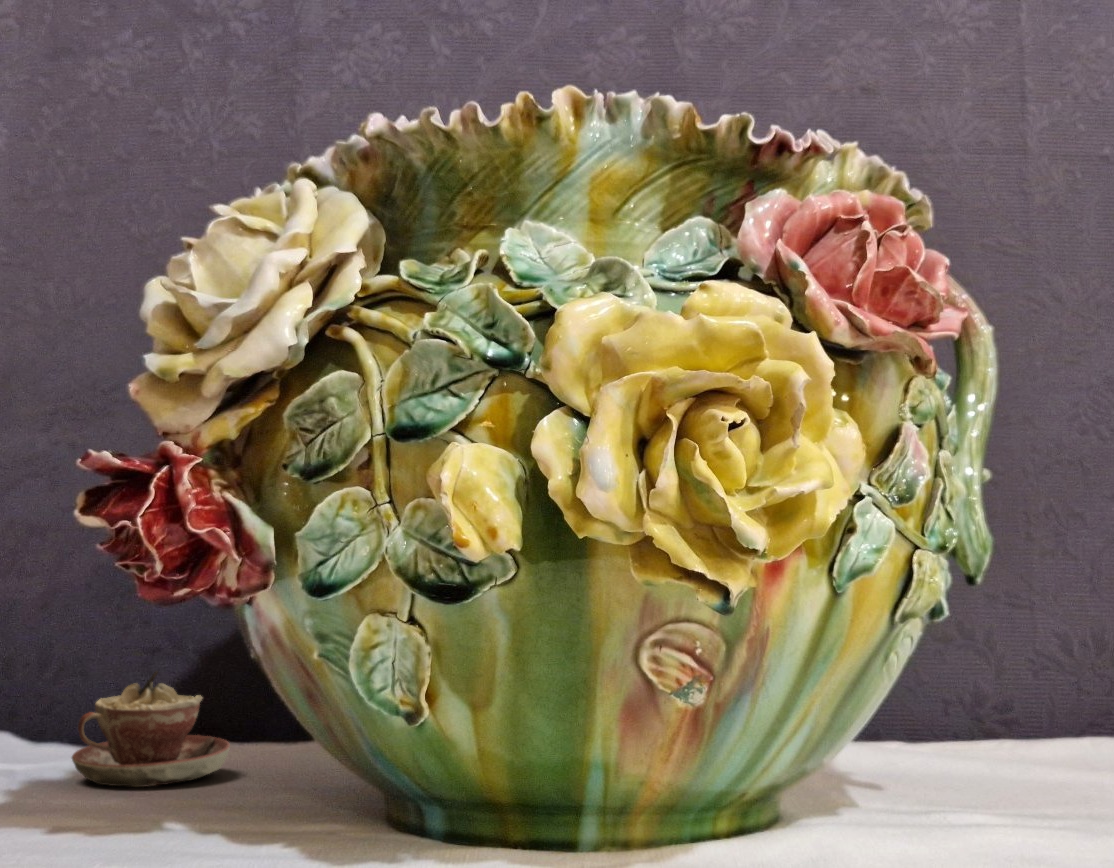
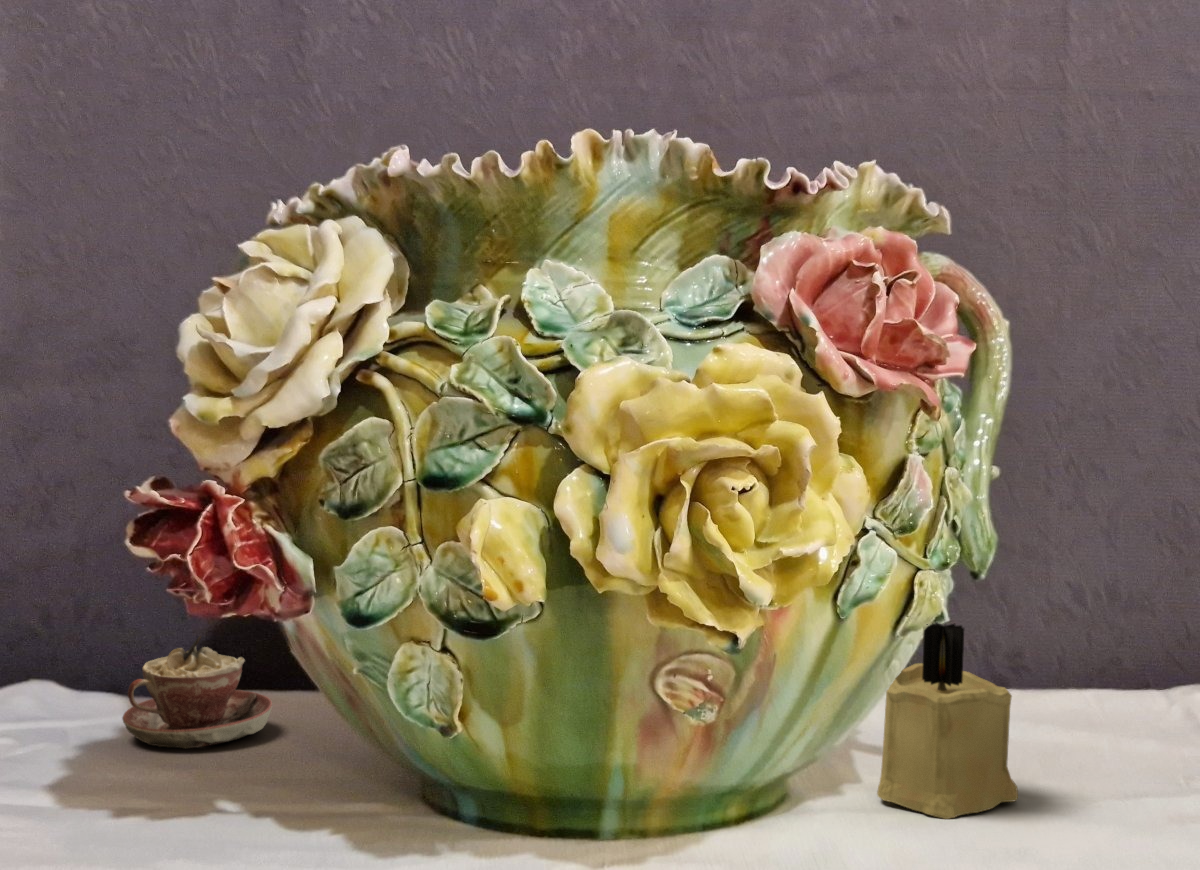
candle: none [876,630,1029,837] -> present [877,623,1018,819]

